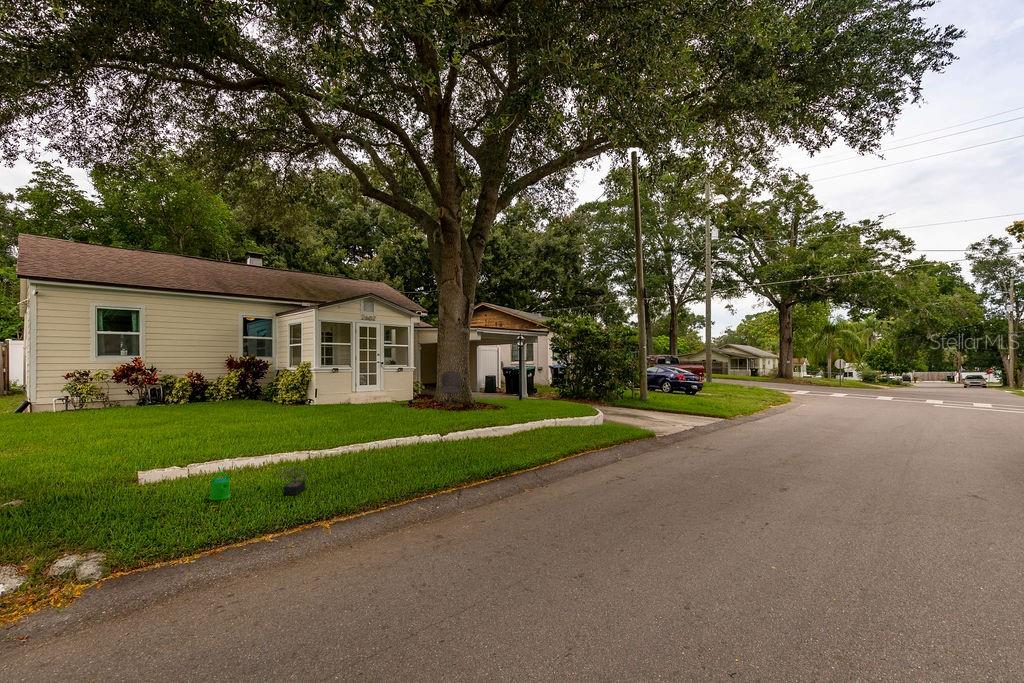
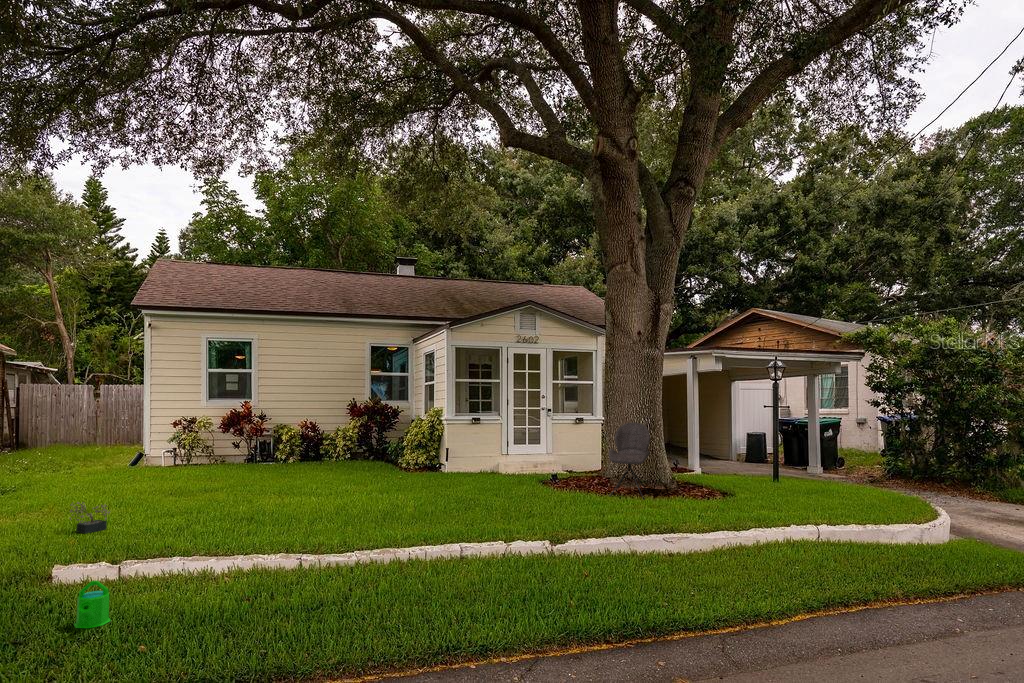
decorative plant: present [279,467,306,495] -> present [70,502,110,534]

